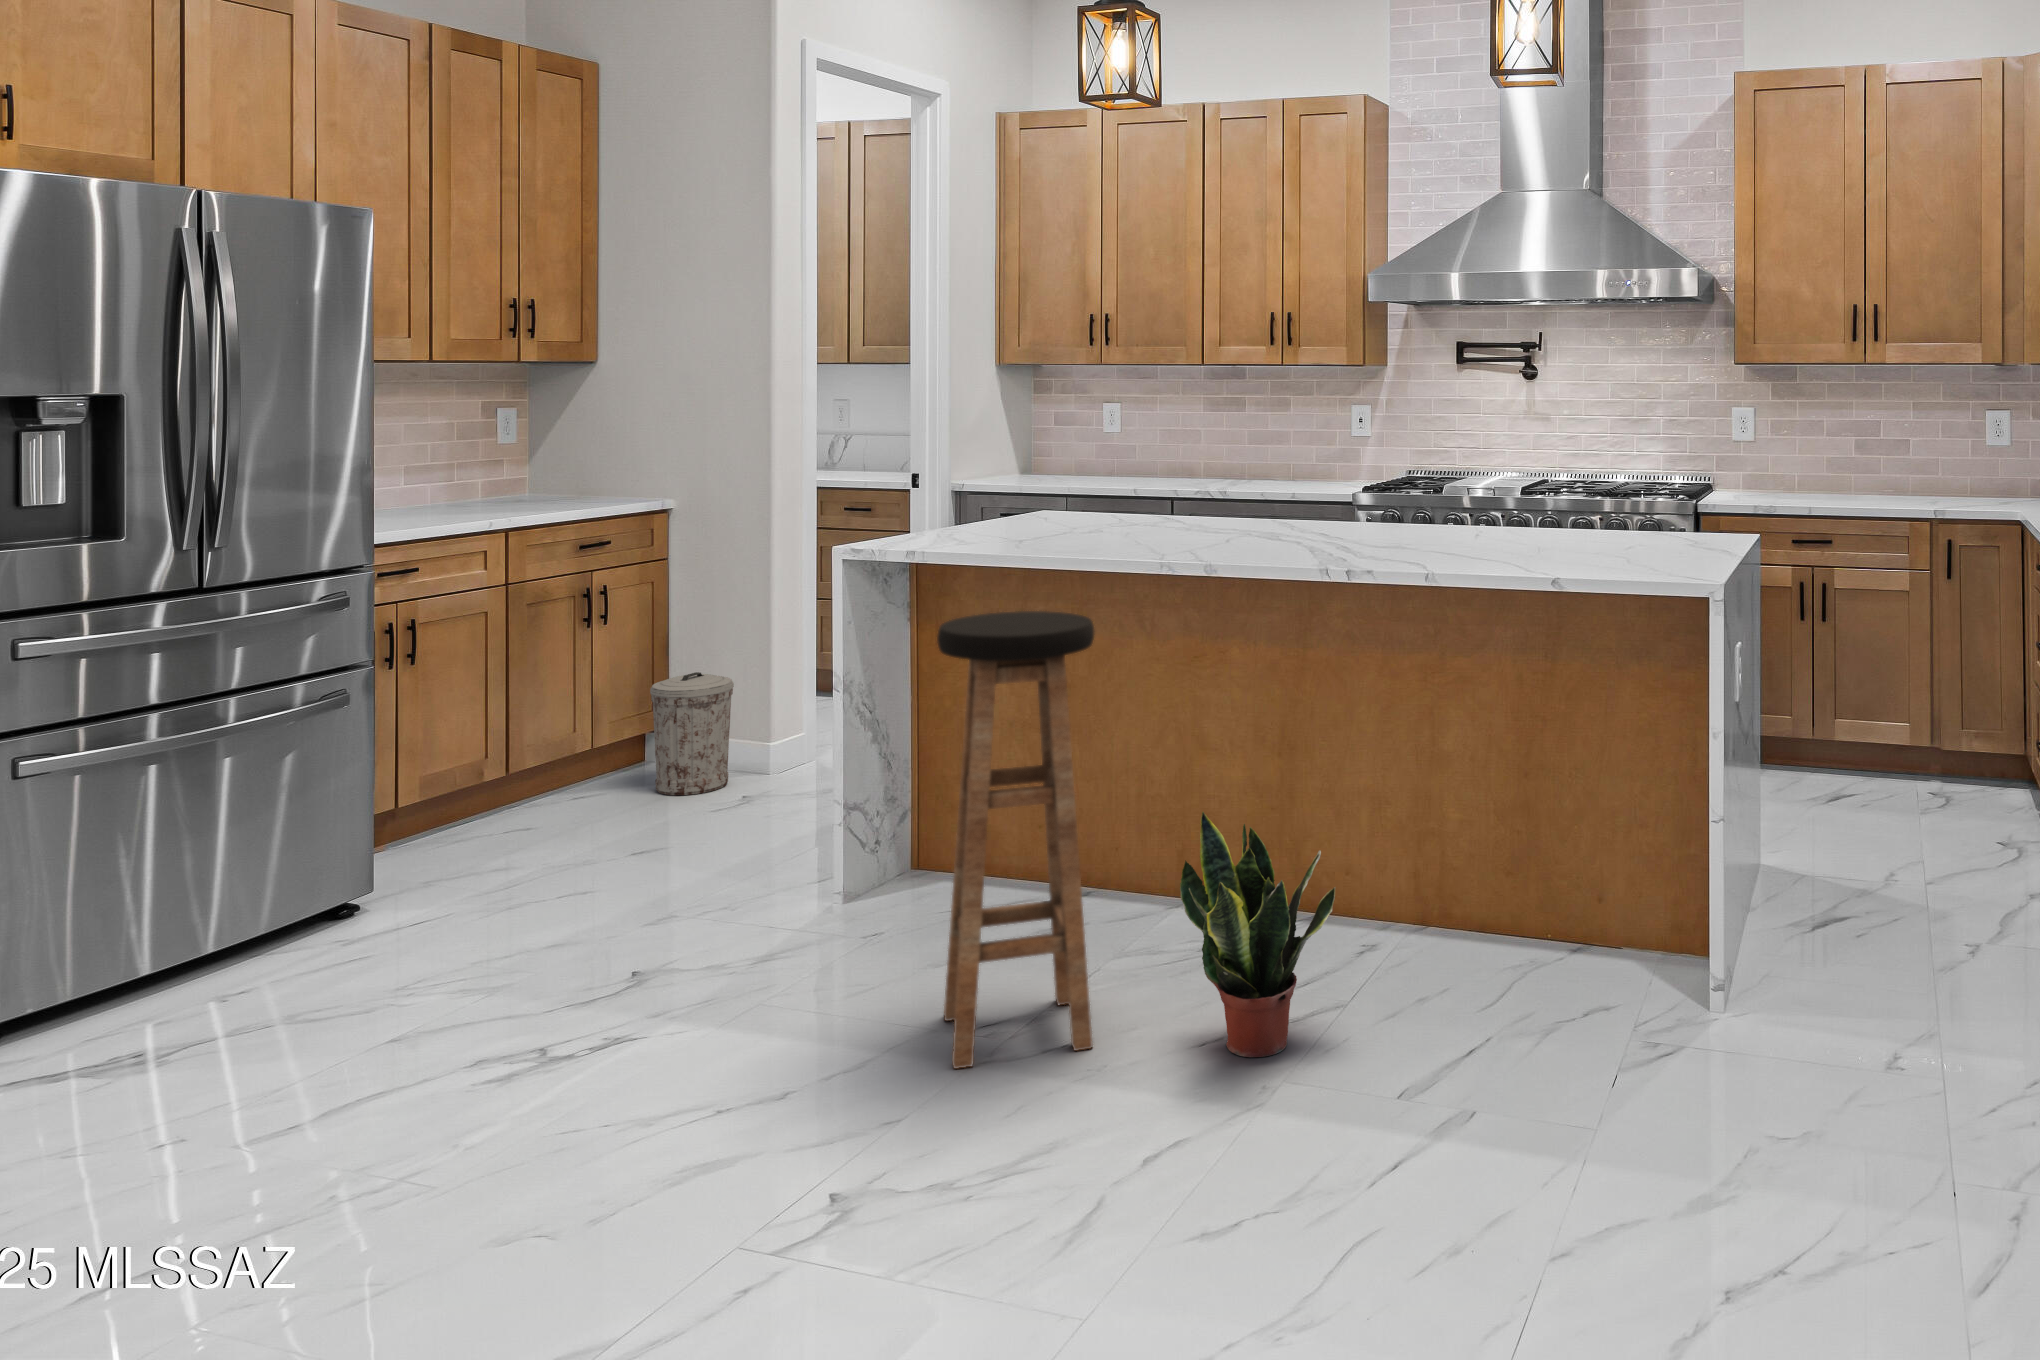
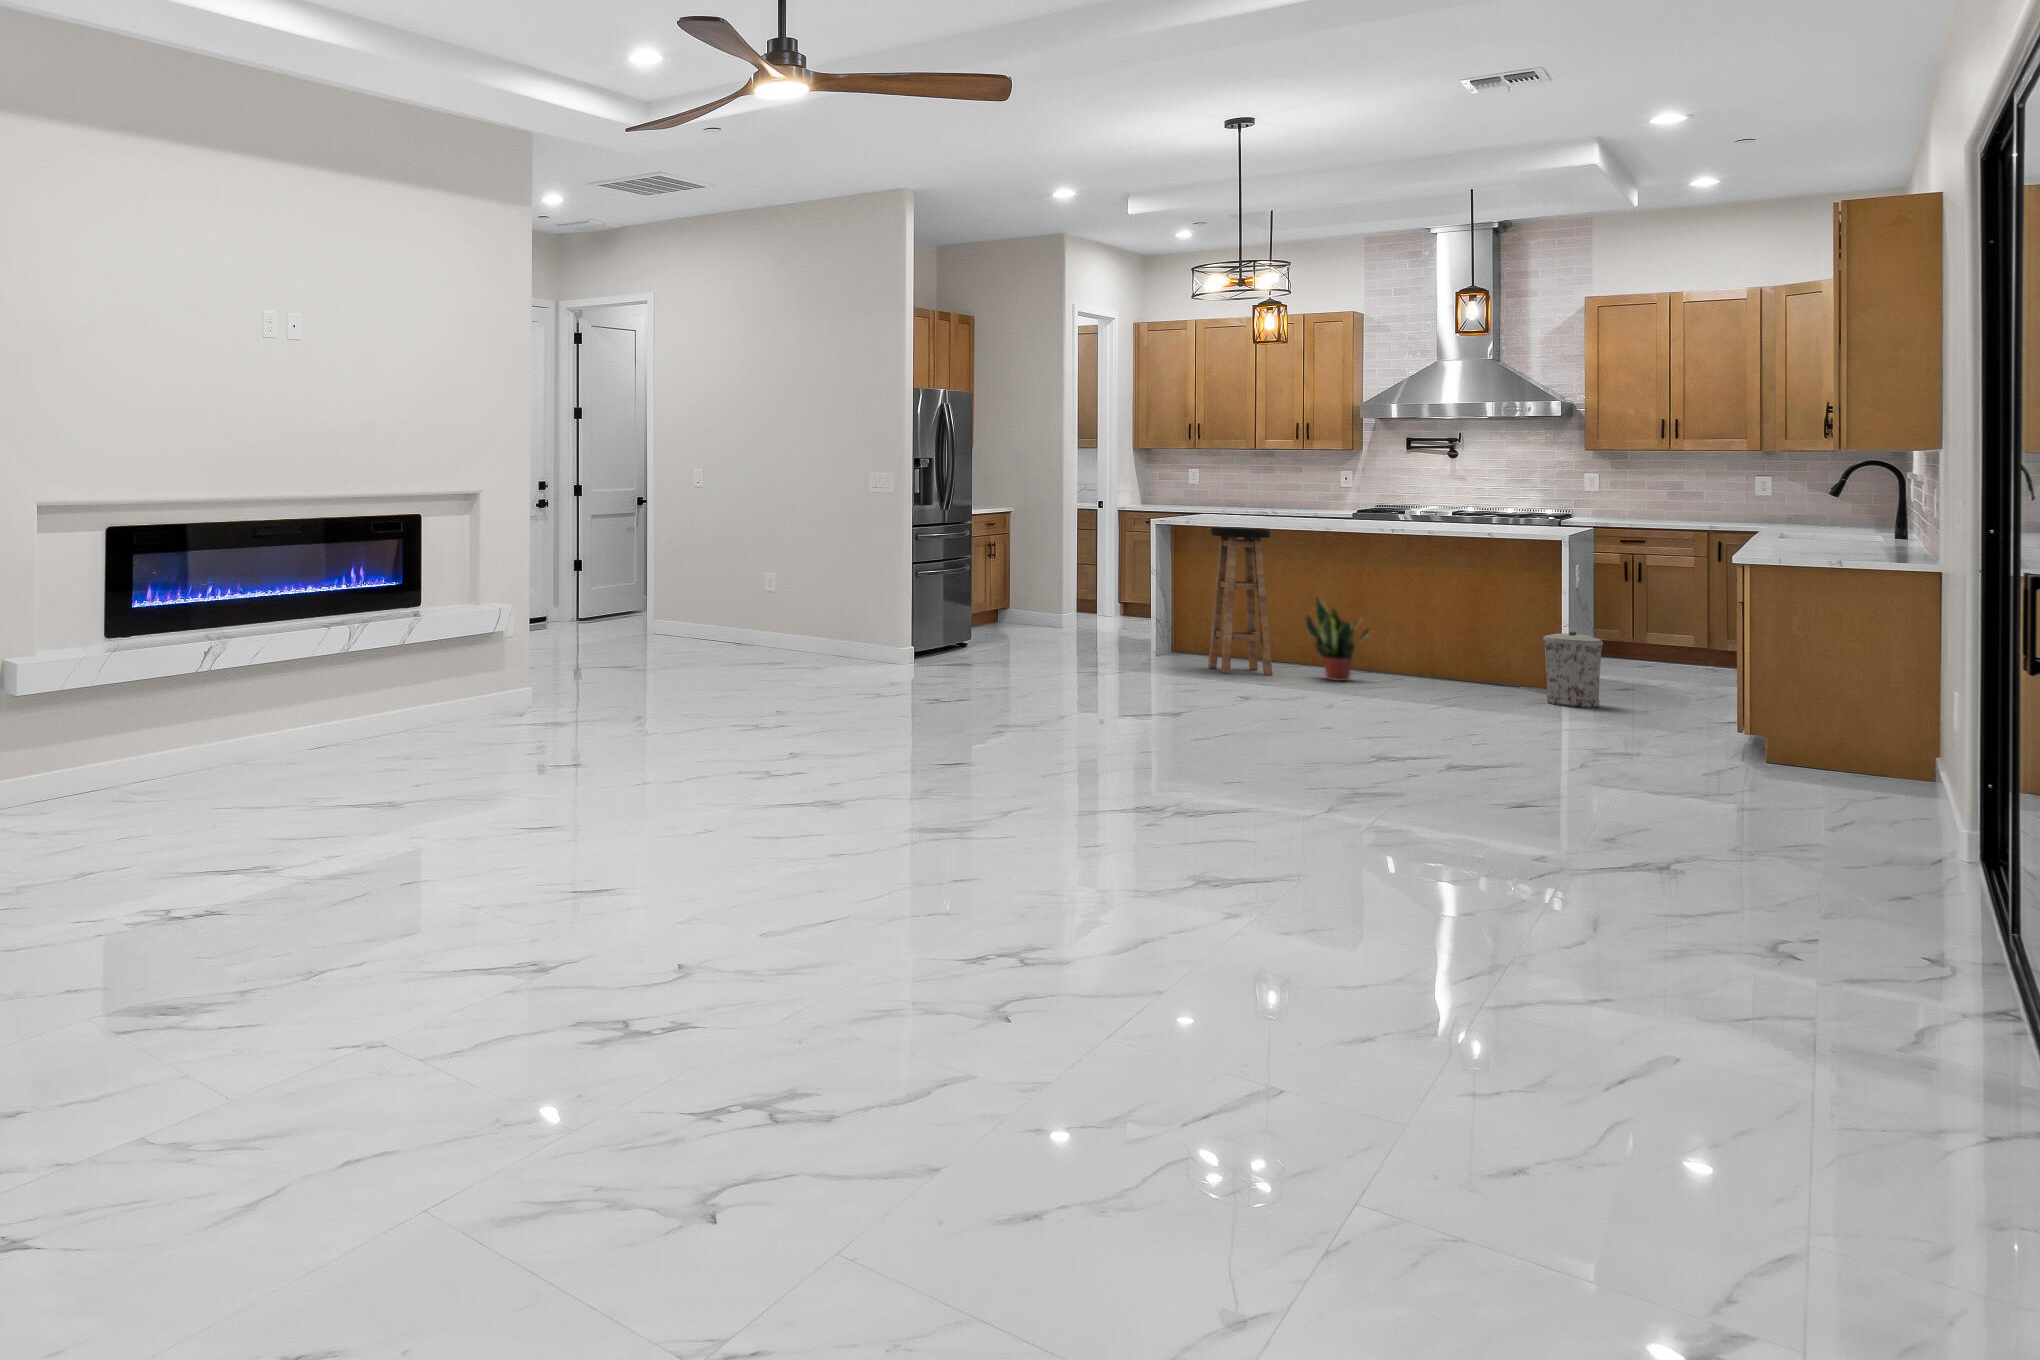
trash can: present [650,672,734,795] -> present [1543,632,1603,708]

